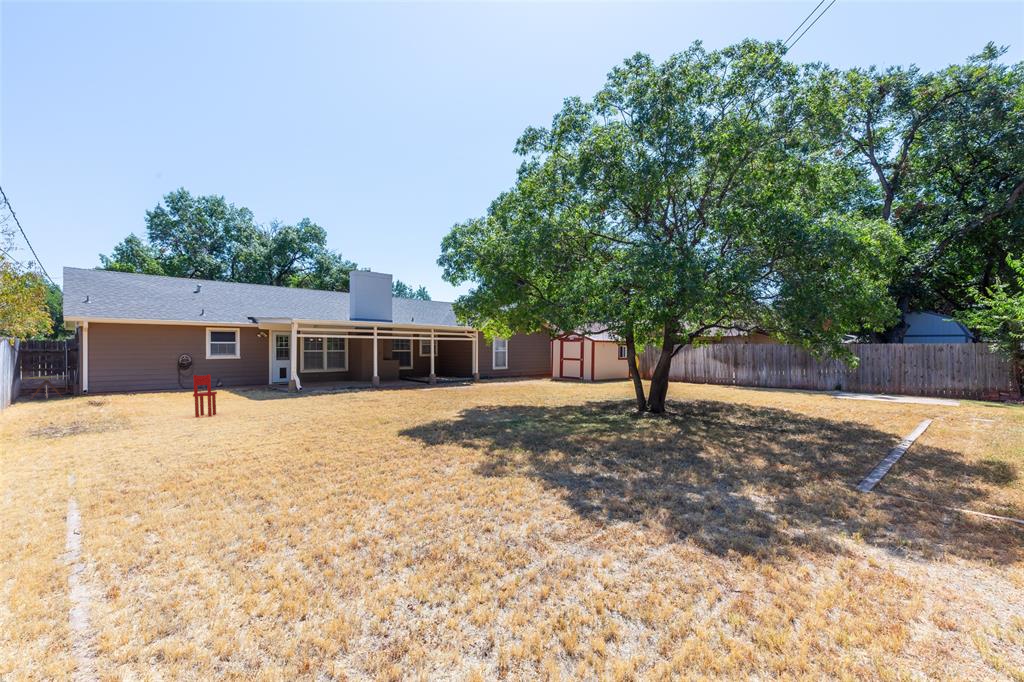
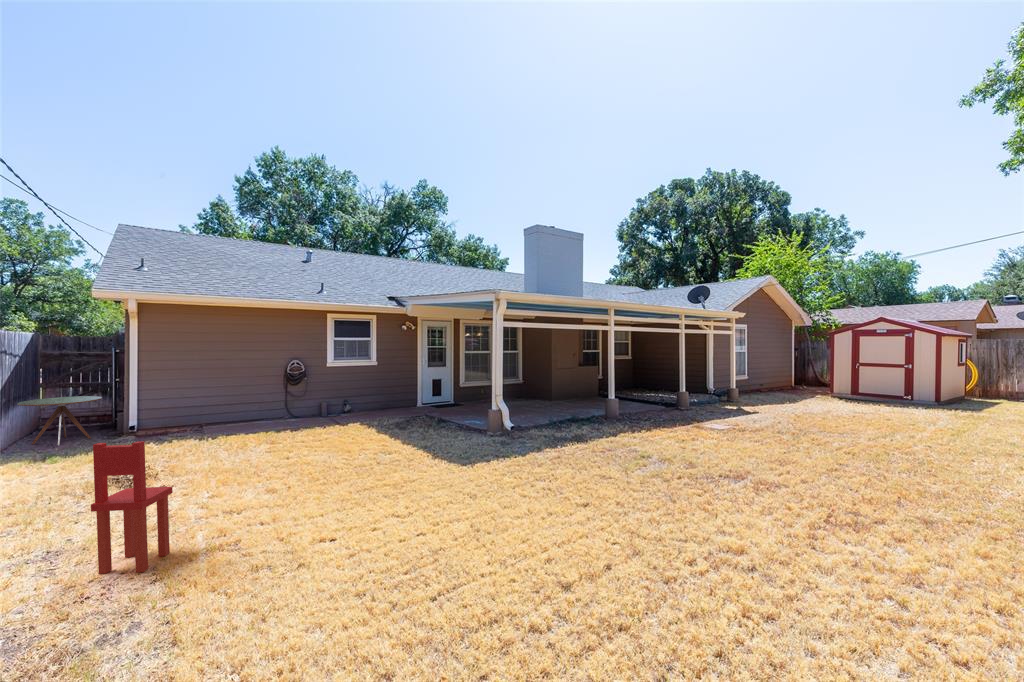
chair: present [193,374,217,417] -> present [91,441,173,574]

